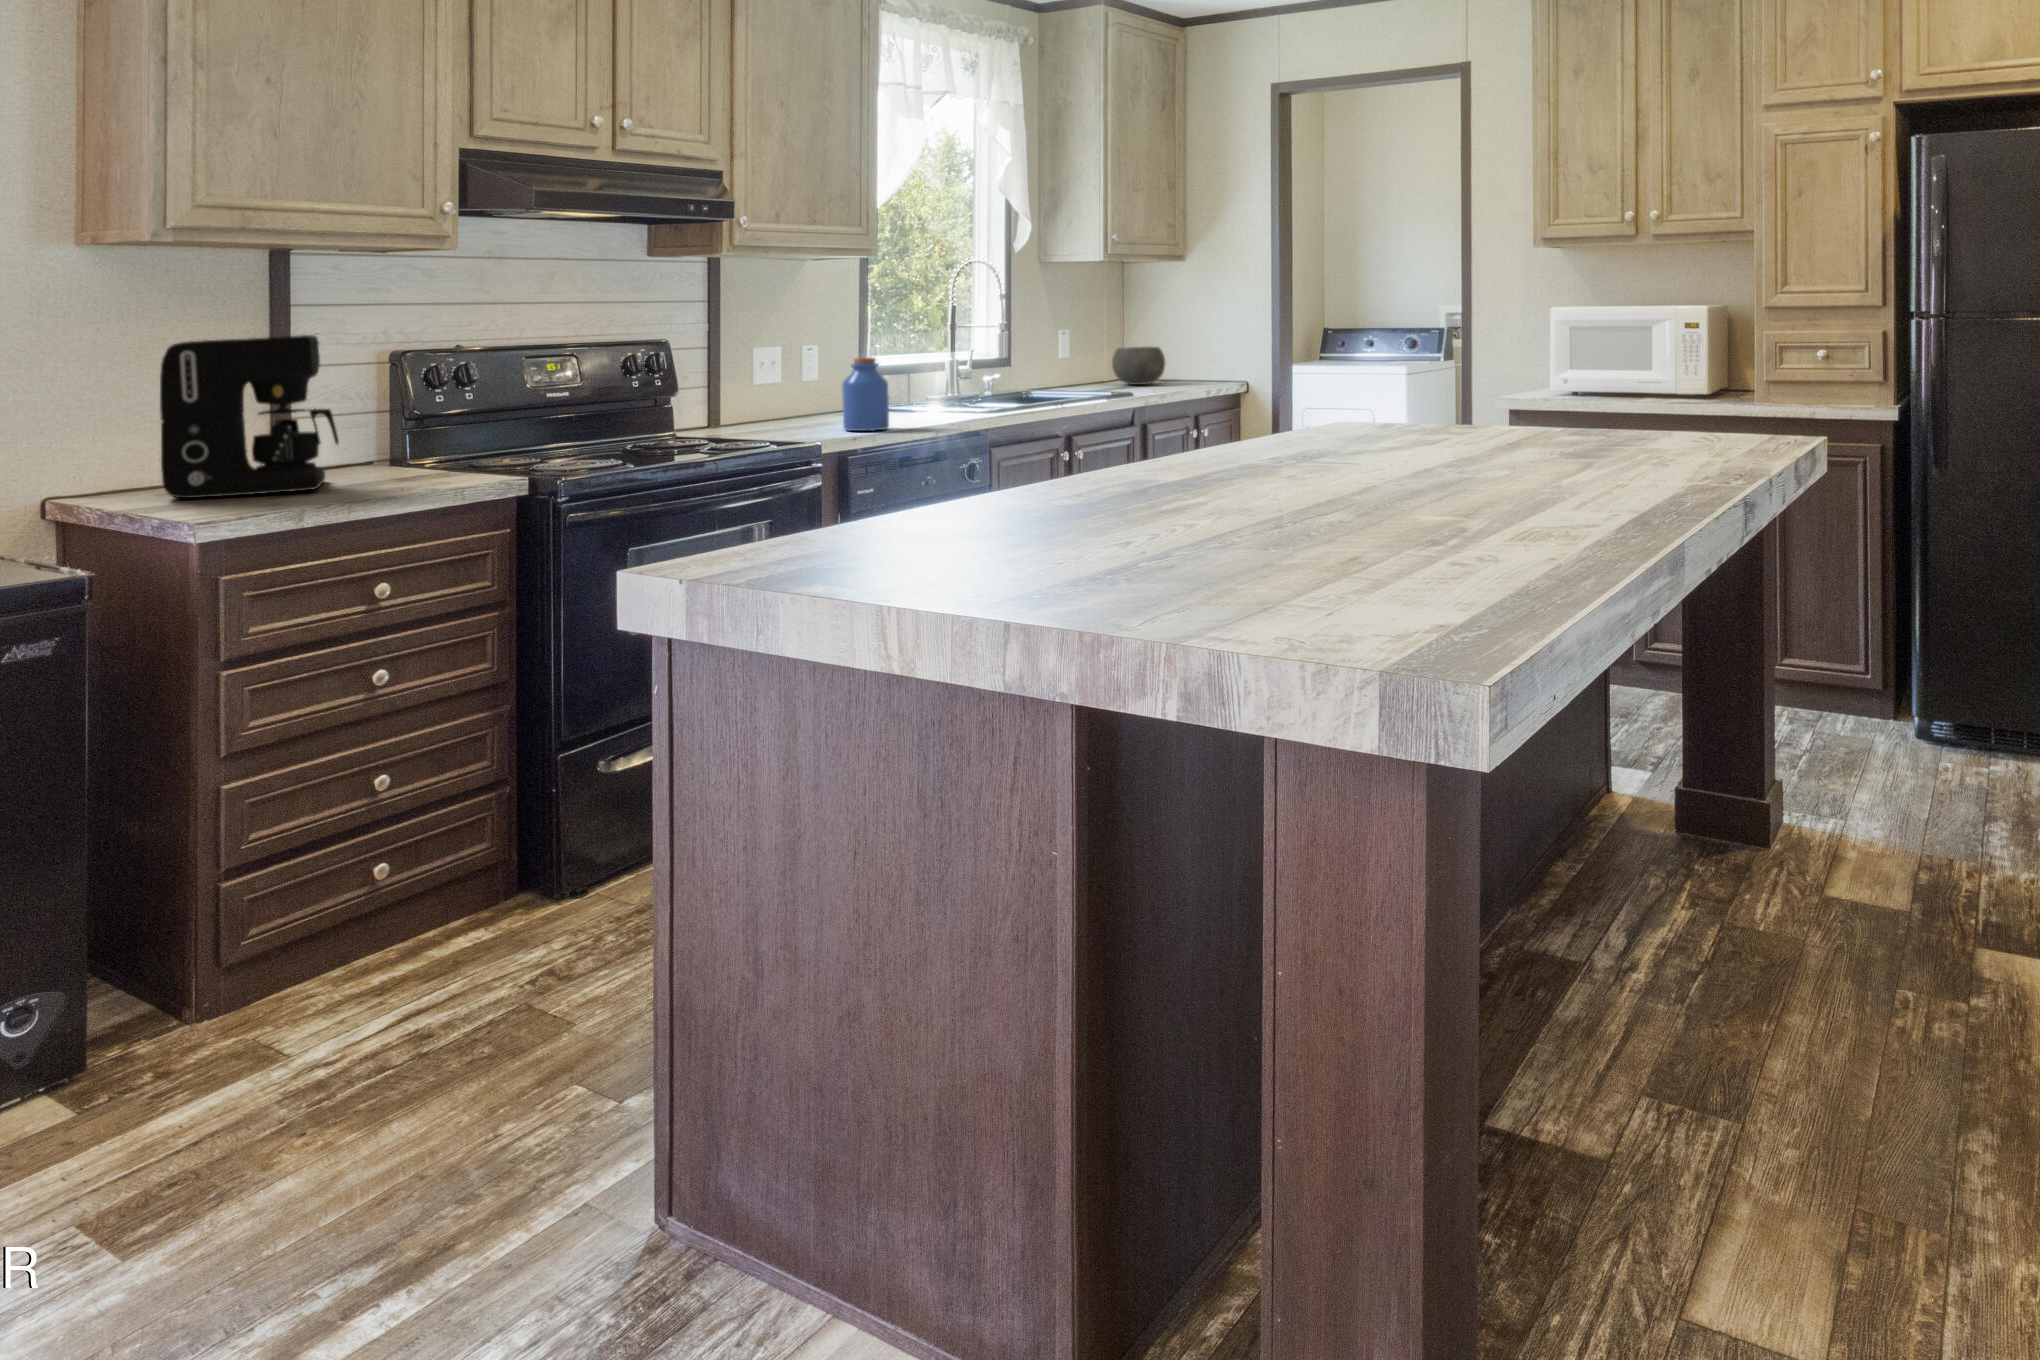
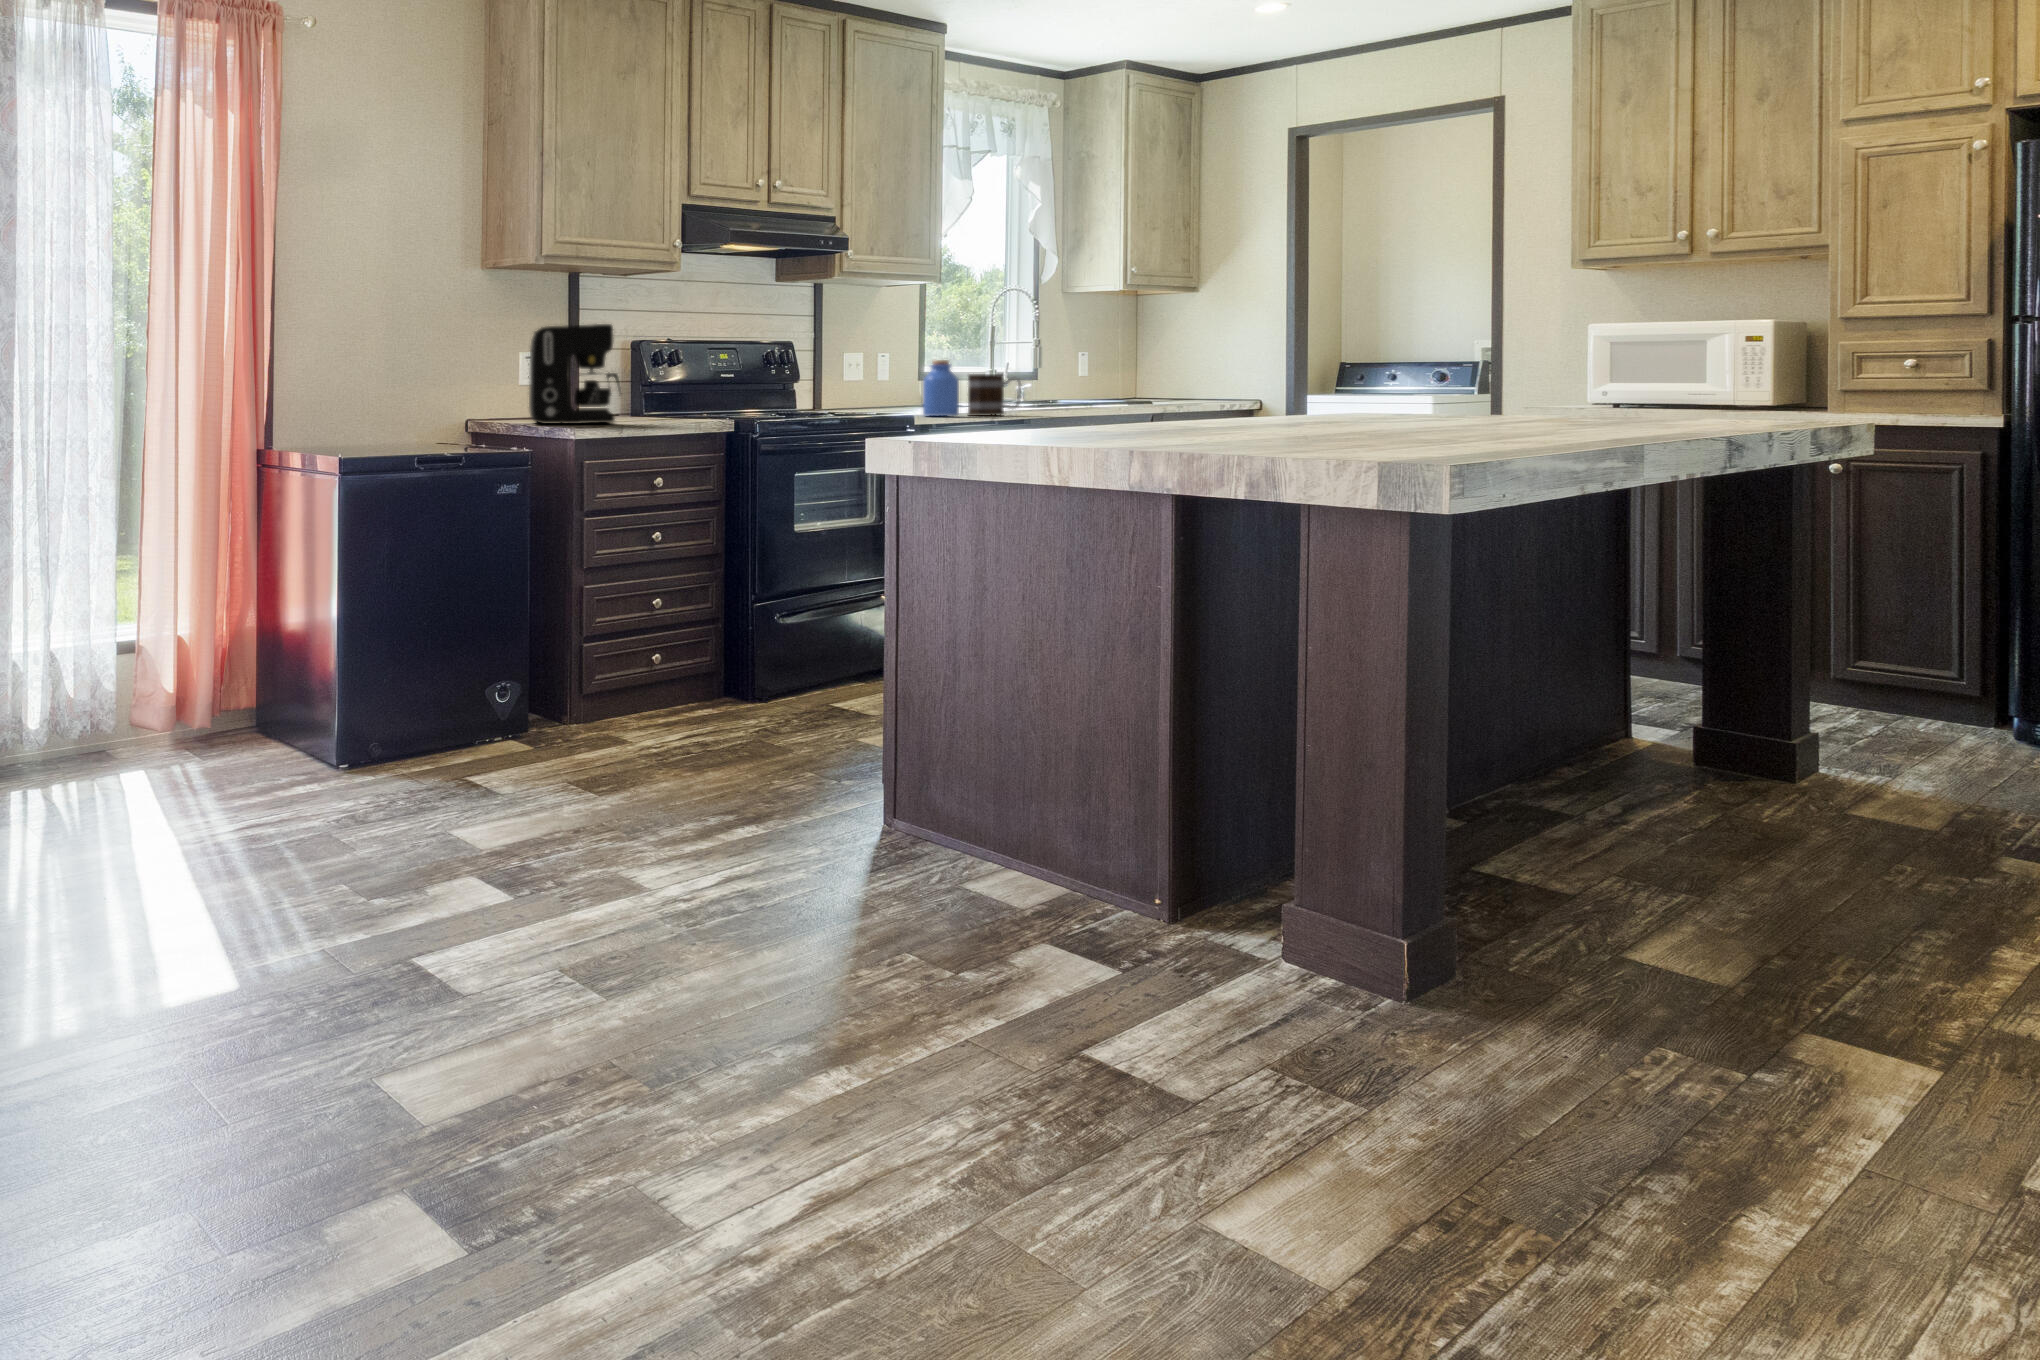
bowl: present [1112,347,1165,385] -> none [1130,372,1181,406]
mug: none [904,371,969,425] -> present [968,374,1021,416]

